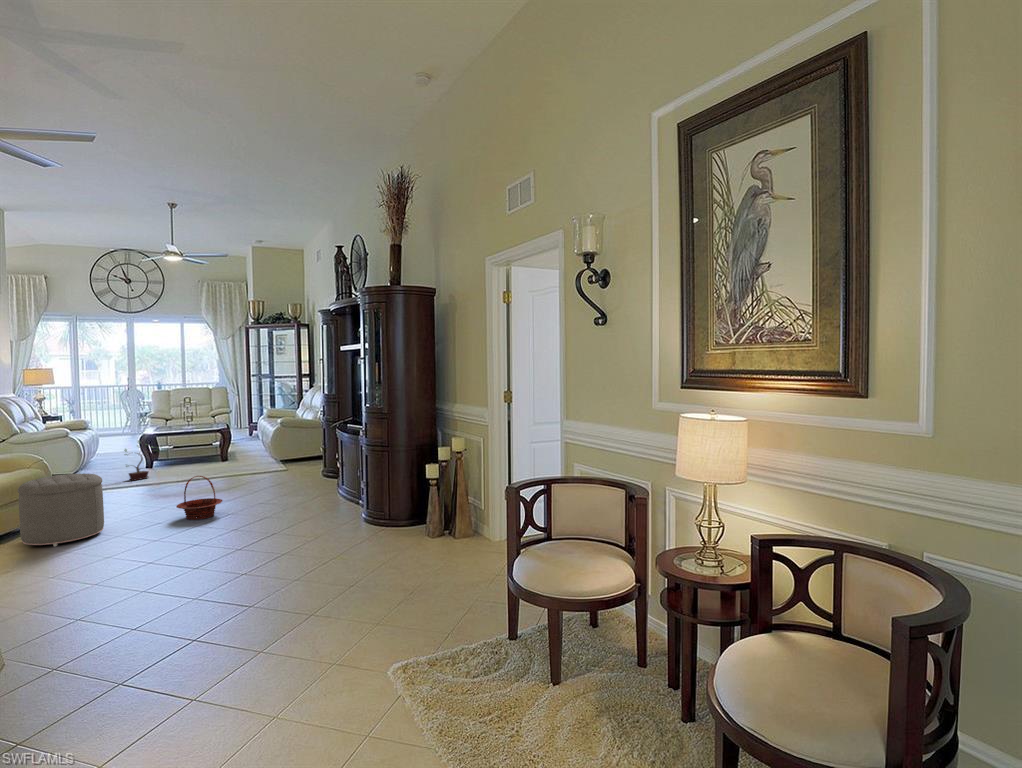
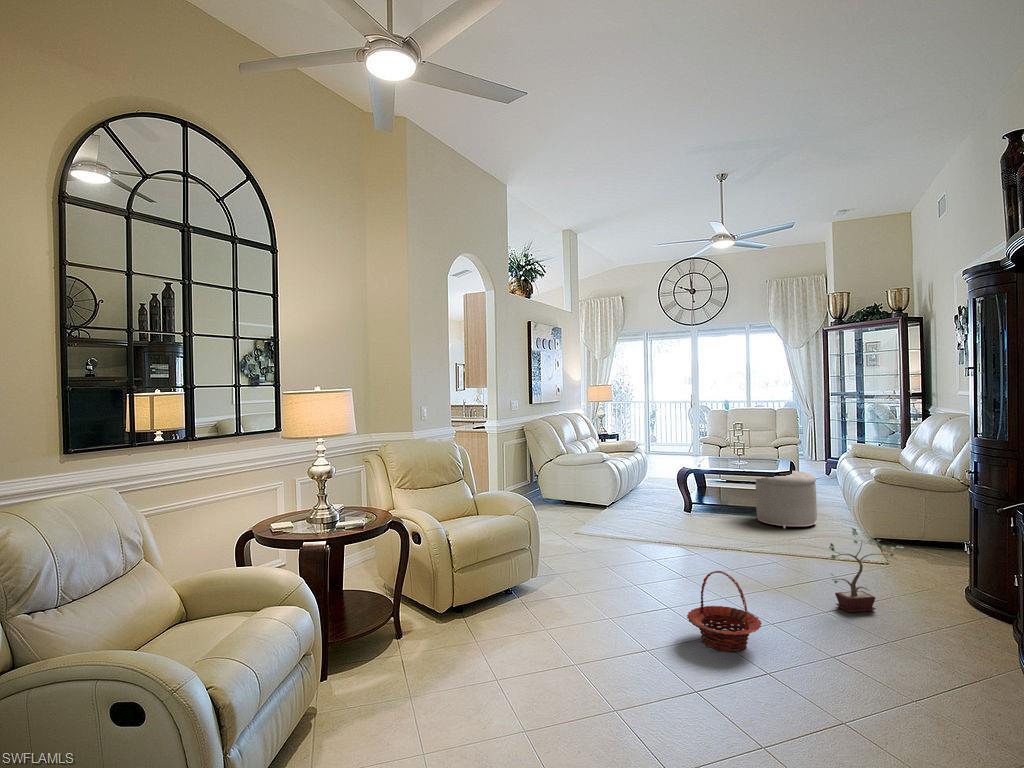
potted plant: present [124,441,153,480] -> present [829,528,904,612]
ottoman: present [18,474,104,547] -> present [756,471,817,528]

